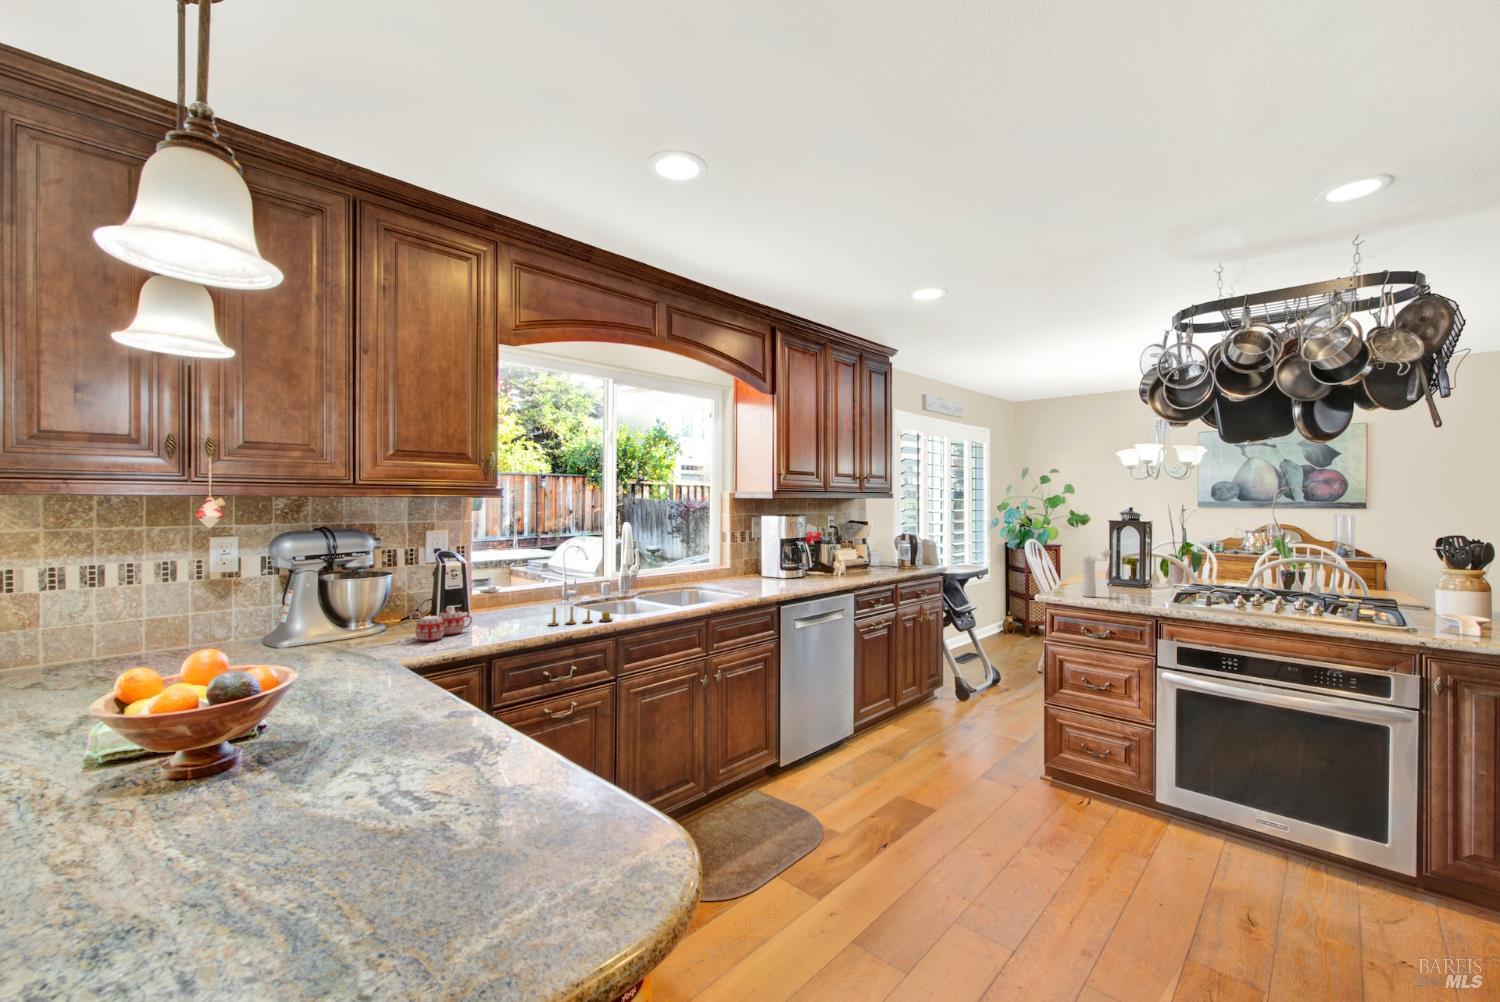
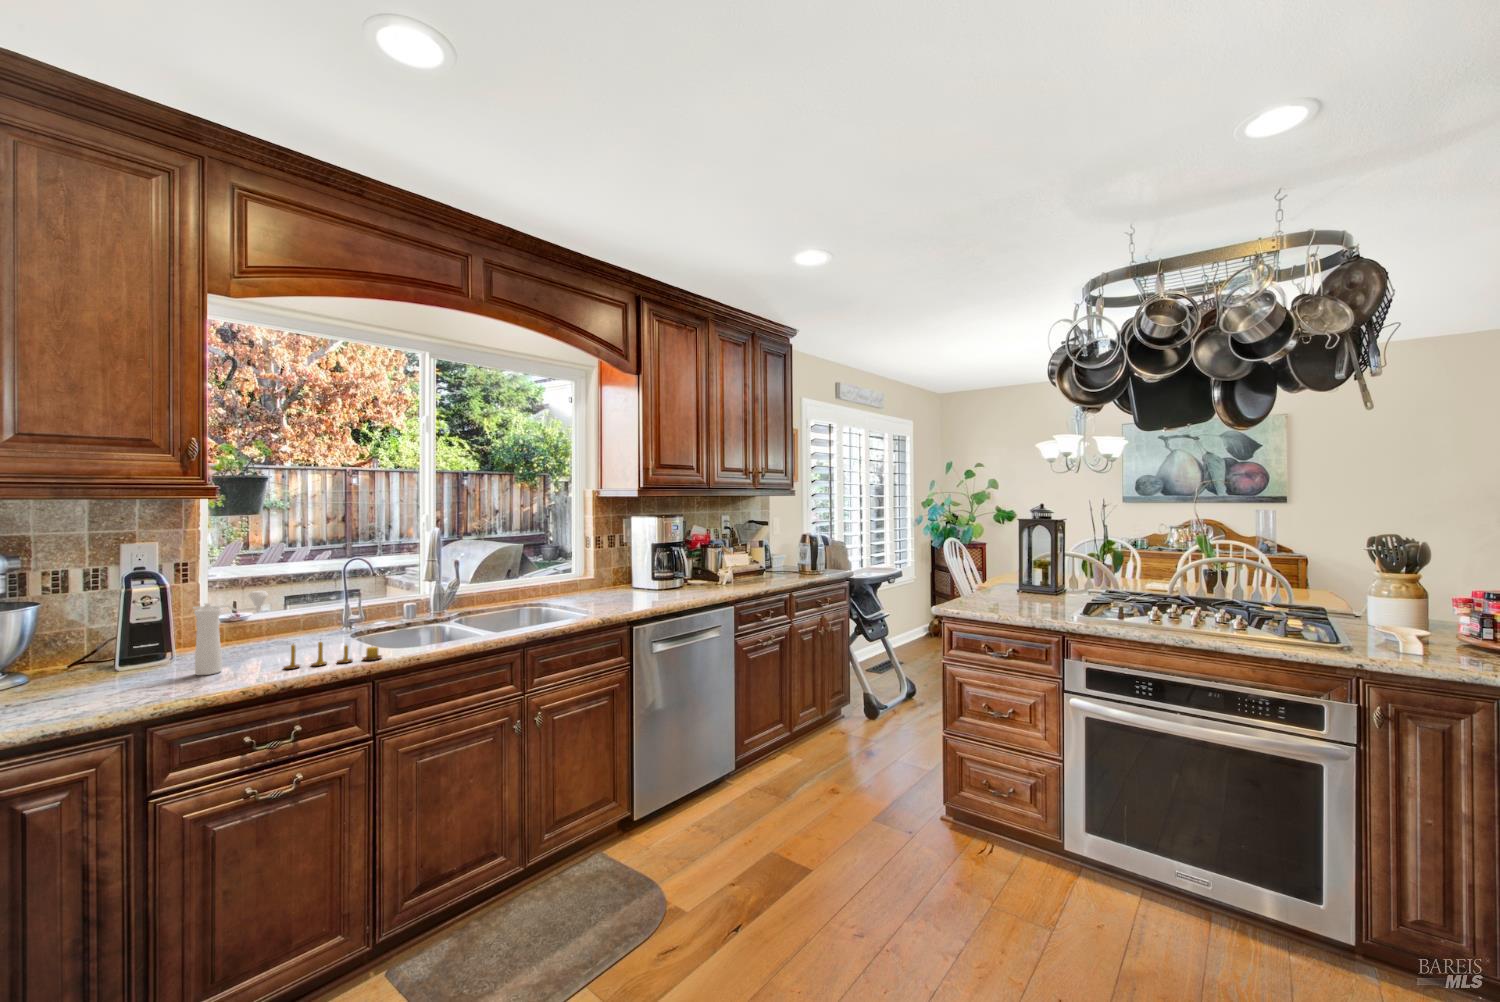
pepper mill: present [1082,549,1111,597] -> present [193,591,268,675]
mug: present [406,606,472,641] -> none [41,649,162,703]

